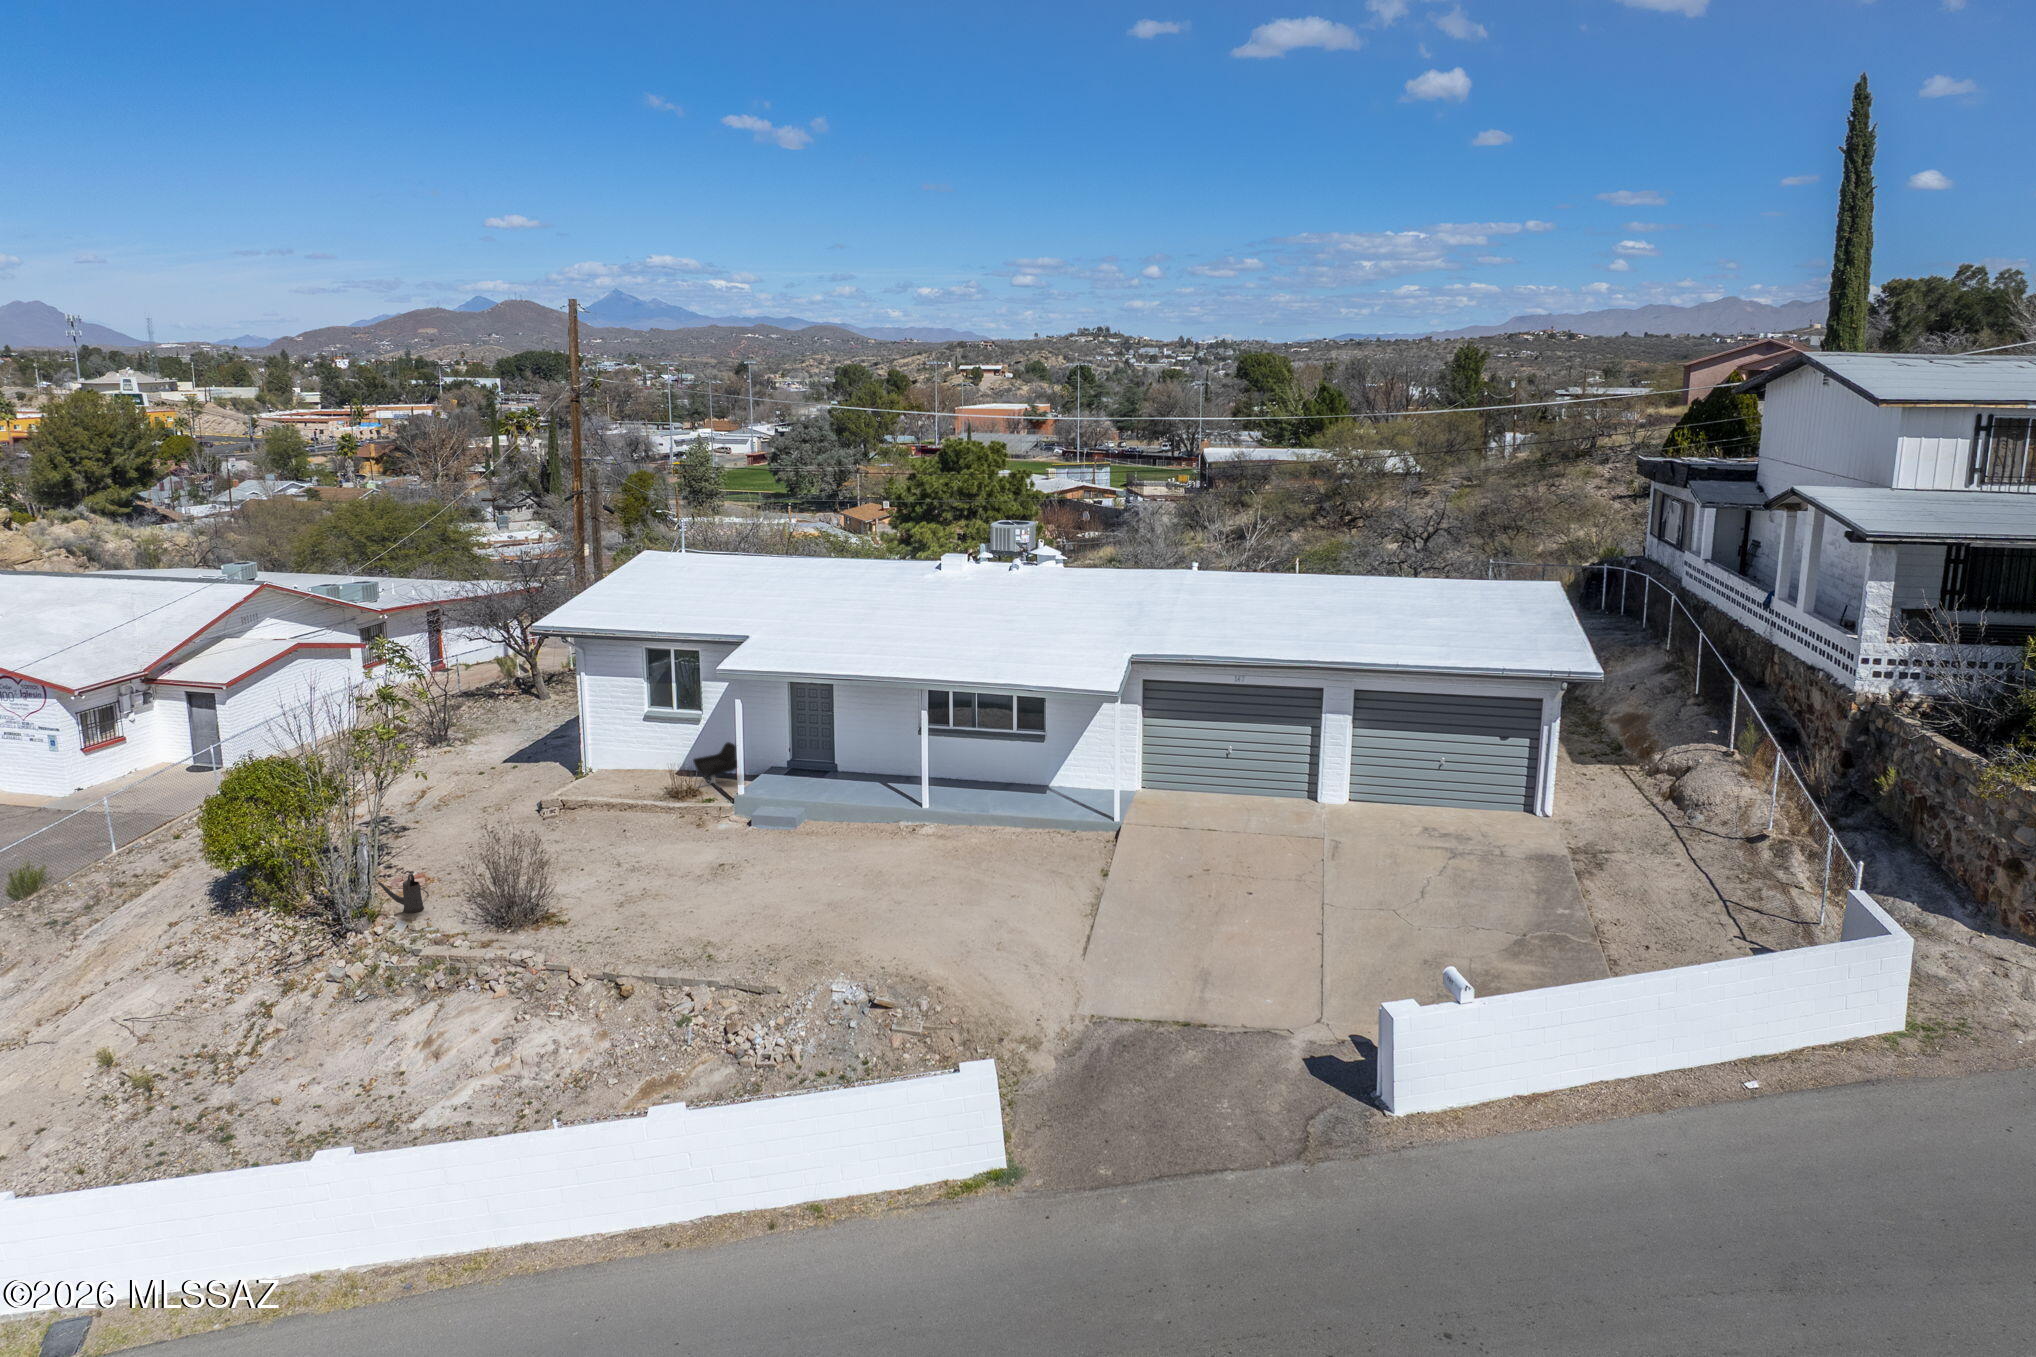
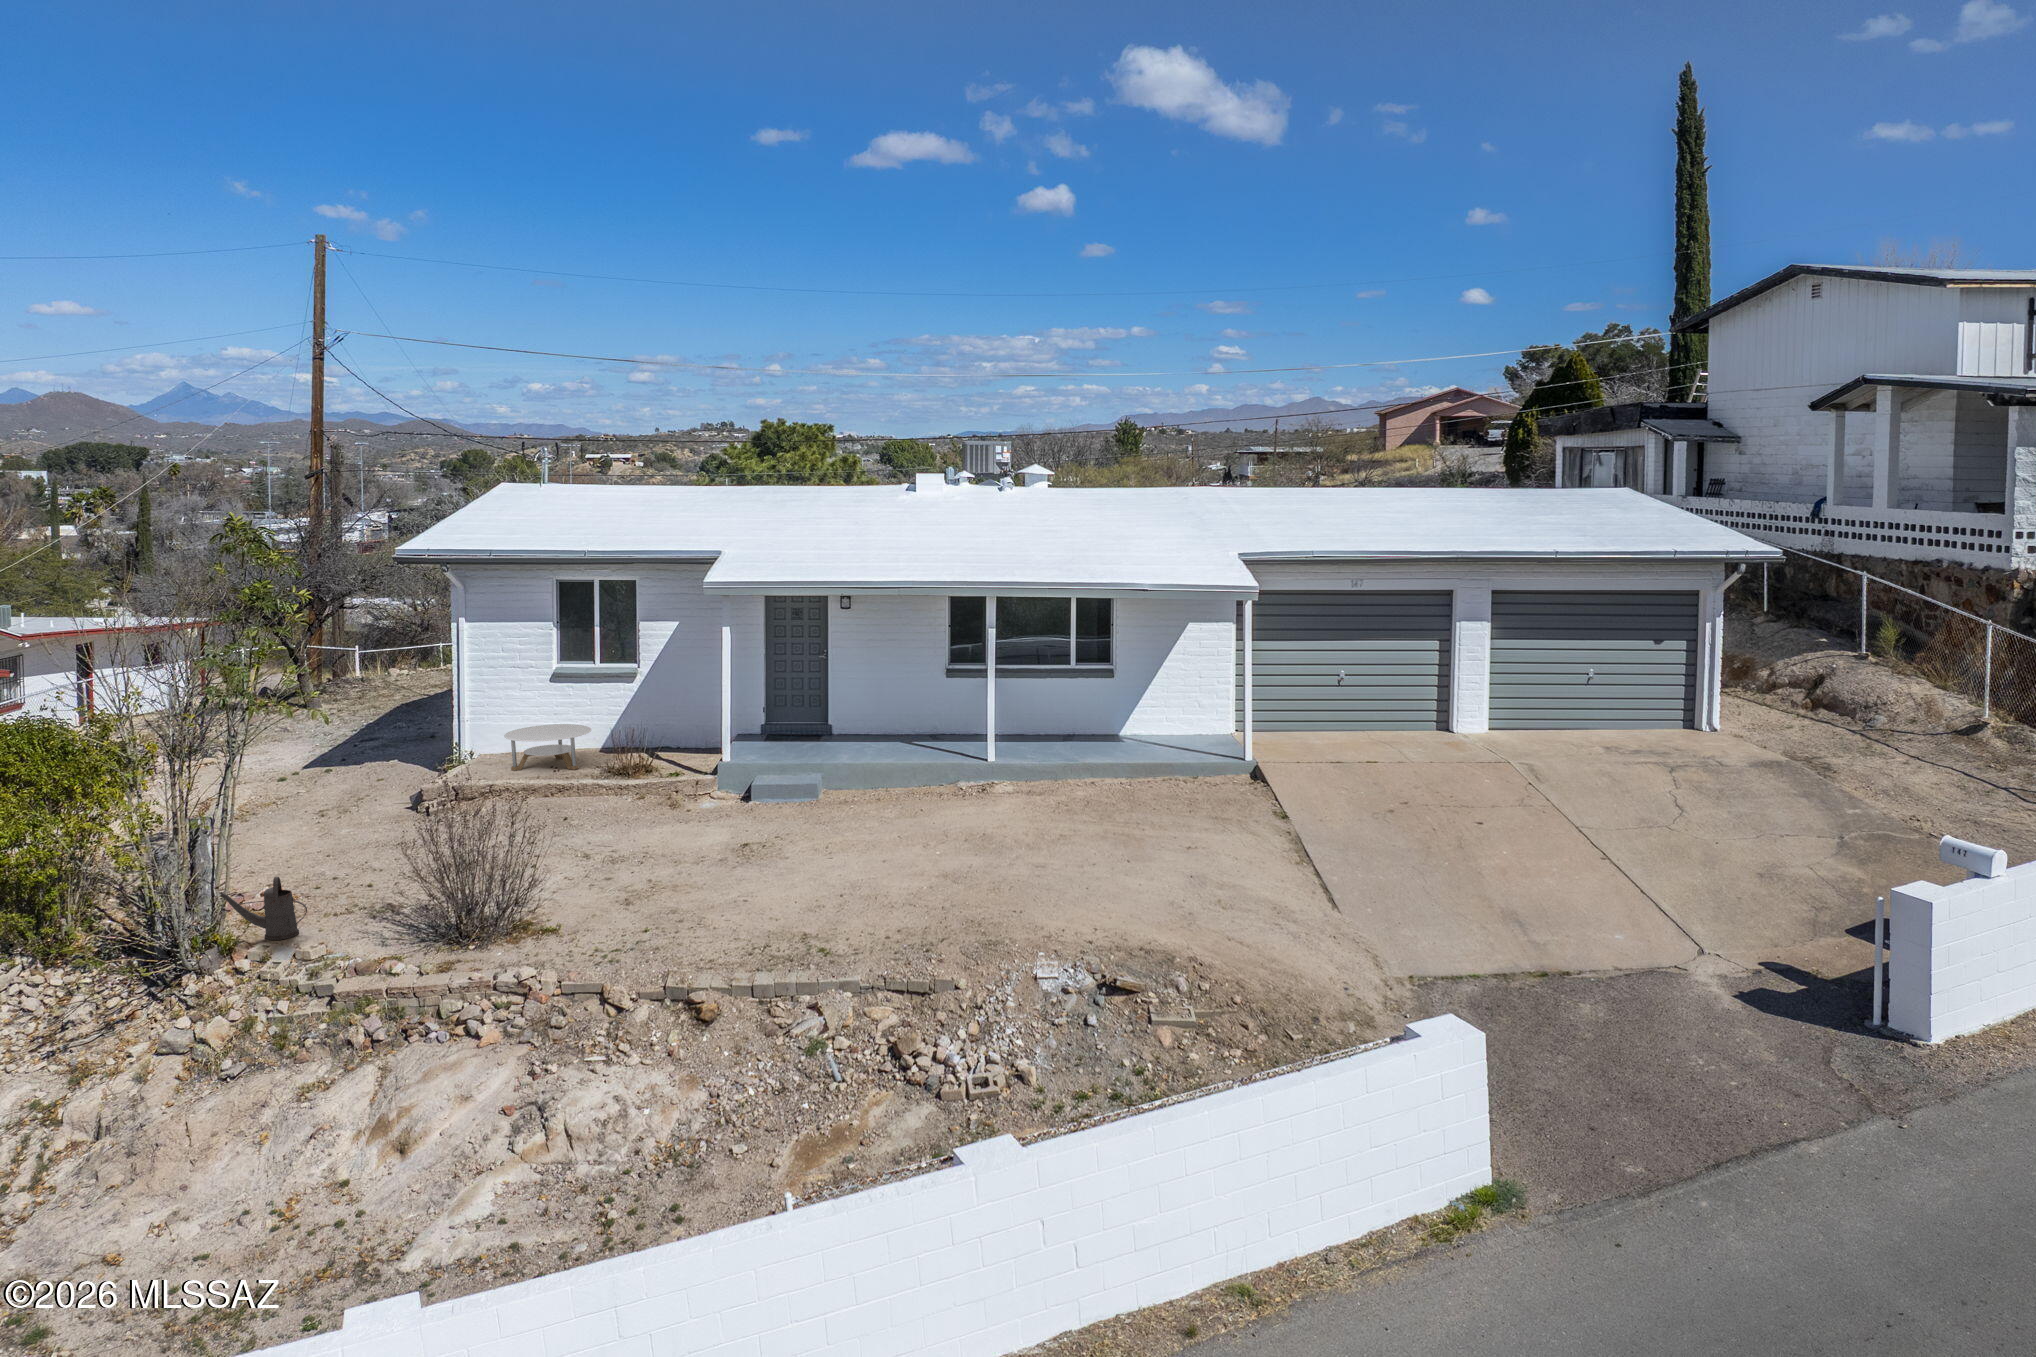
lounge chair: present [693,742,737,786] -> none [625,706,695,768]
round table: none [610,749,671,786] -> present [504,724,591,770]

